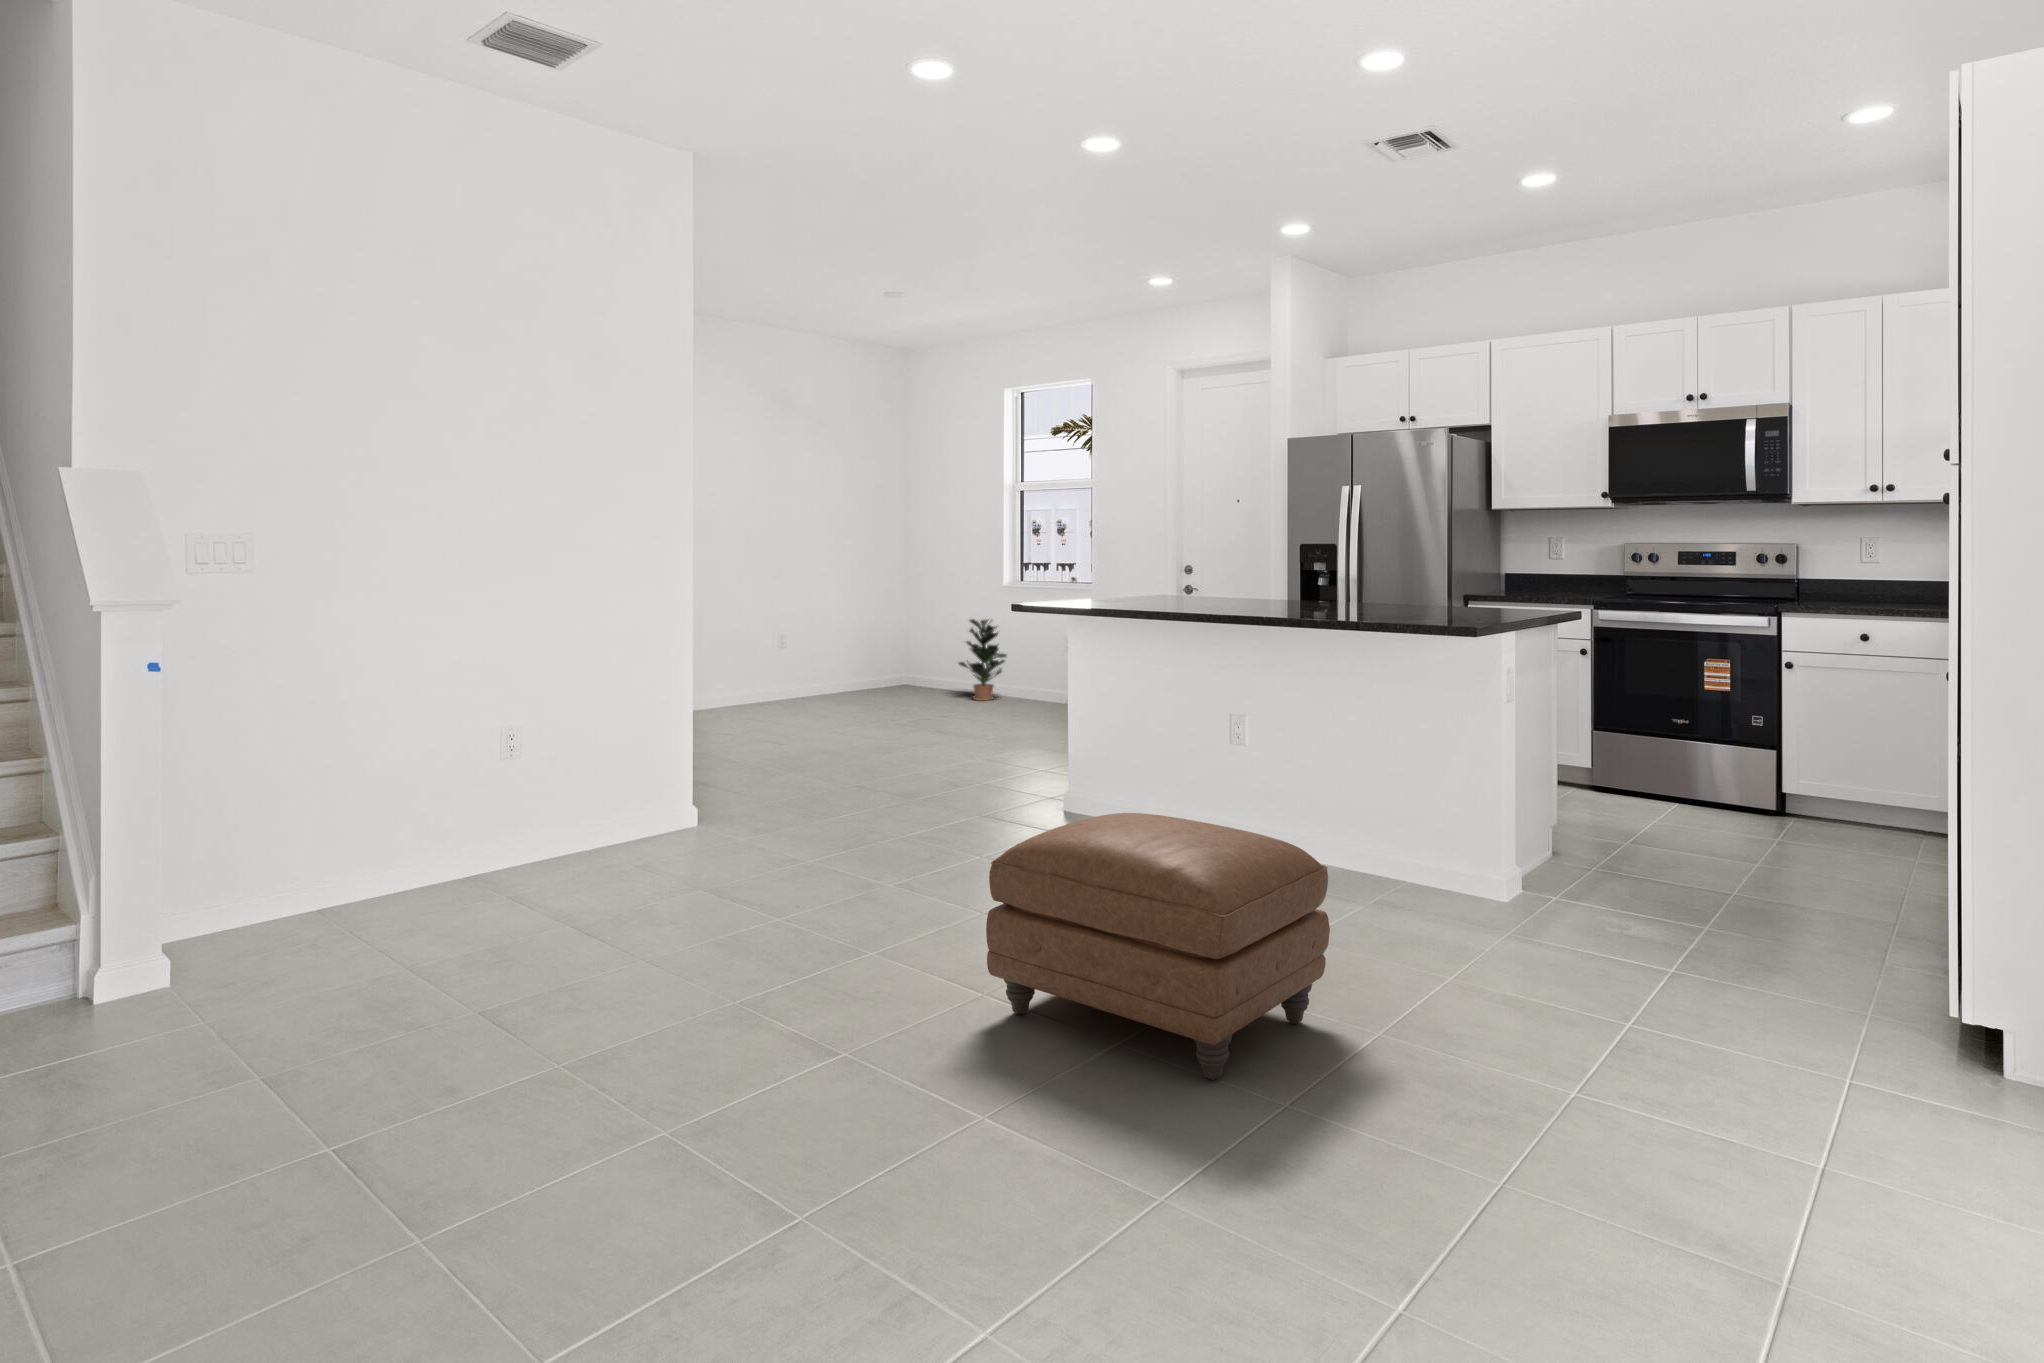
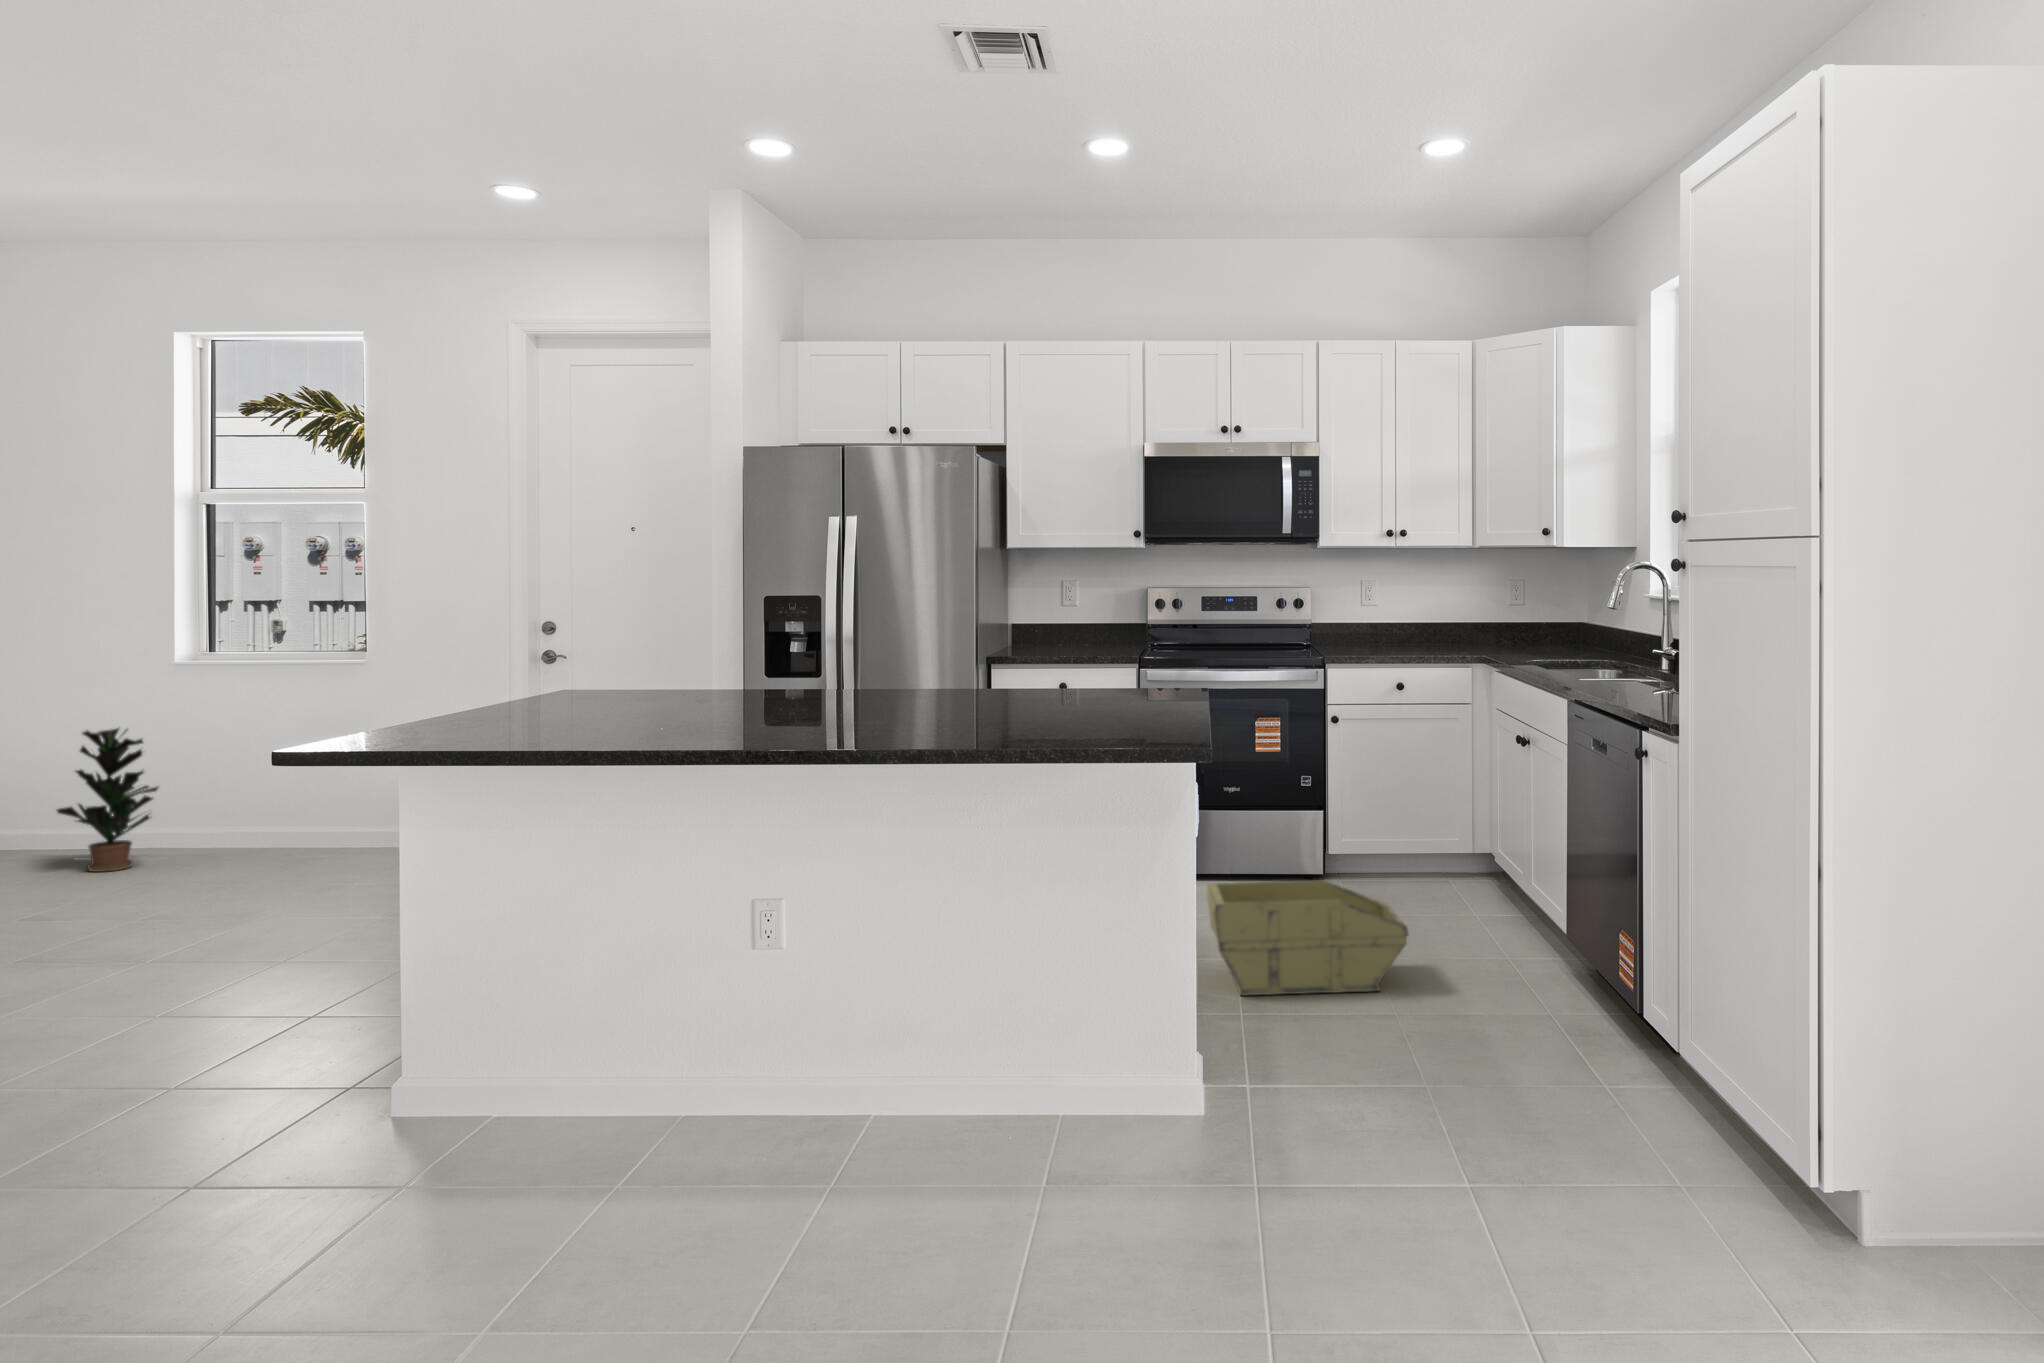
storage bin: none [1534,795,1745,921] -> present [1207,880,1408,996]
ottoman: present [986,813,1330,1079] -> none [815,967,1193,1265]

